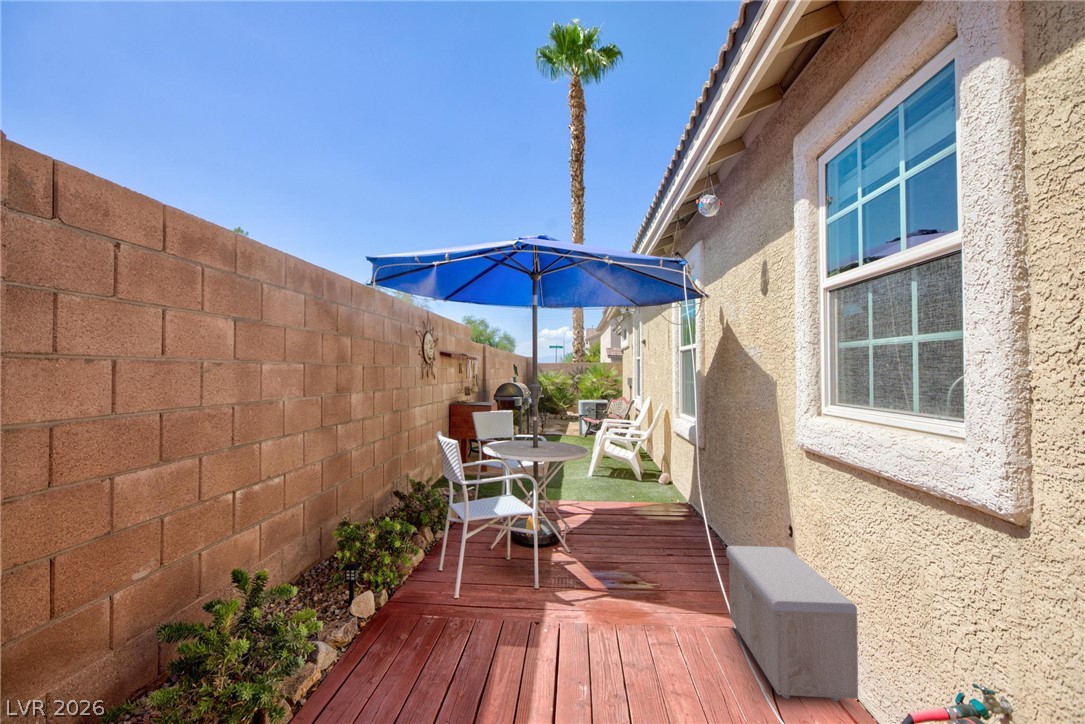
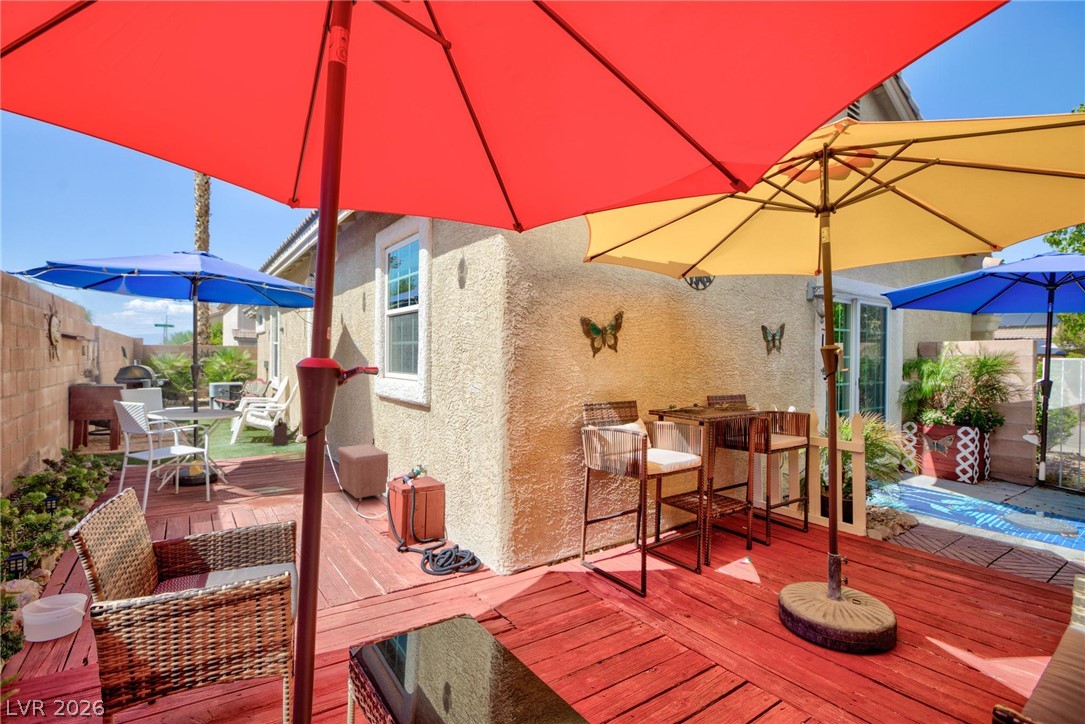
watering can: none [625,449,668,486] -> present [272,418,299,446]

